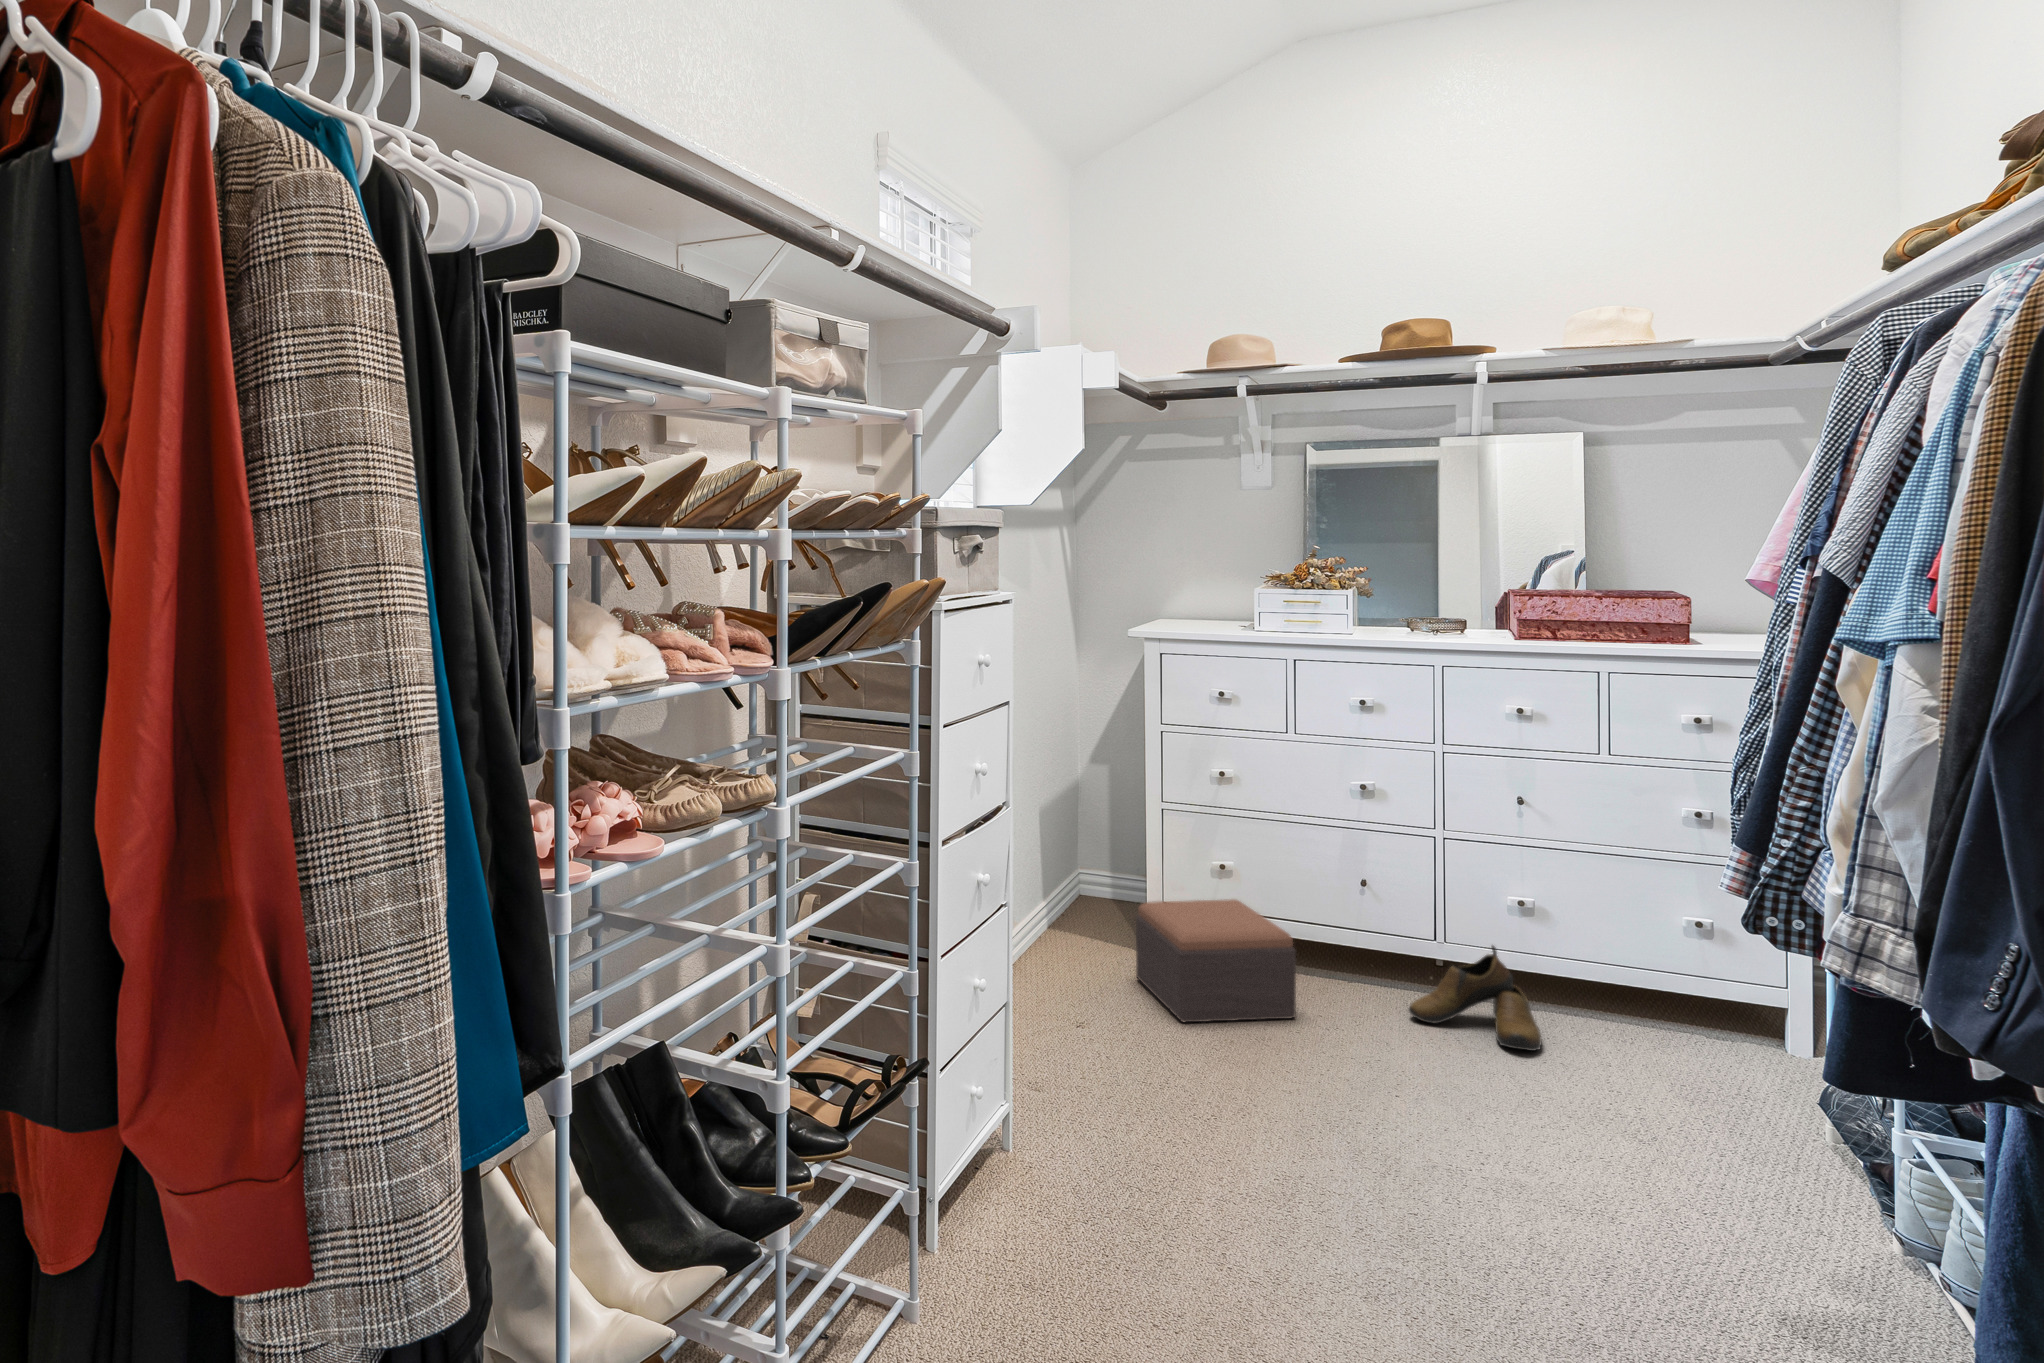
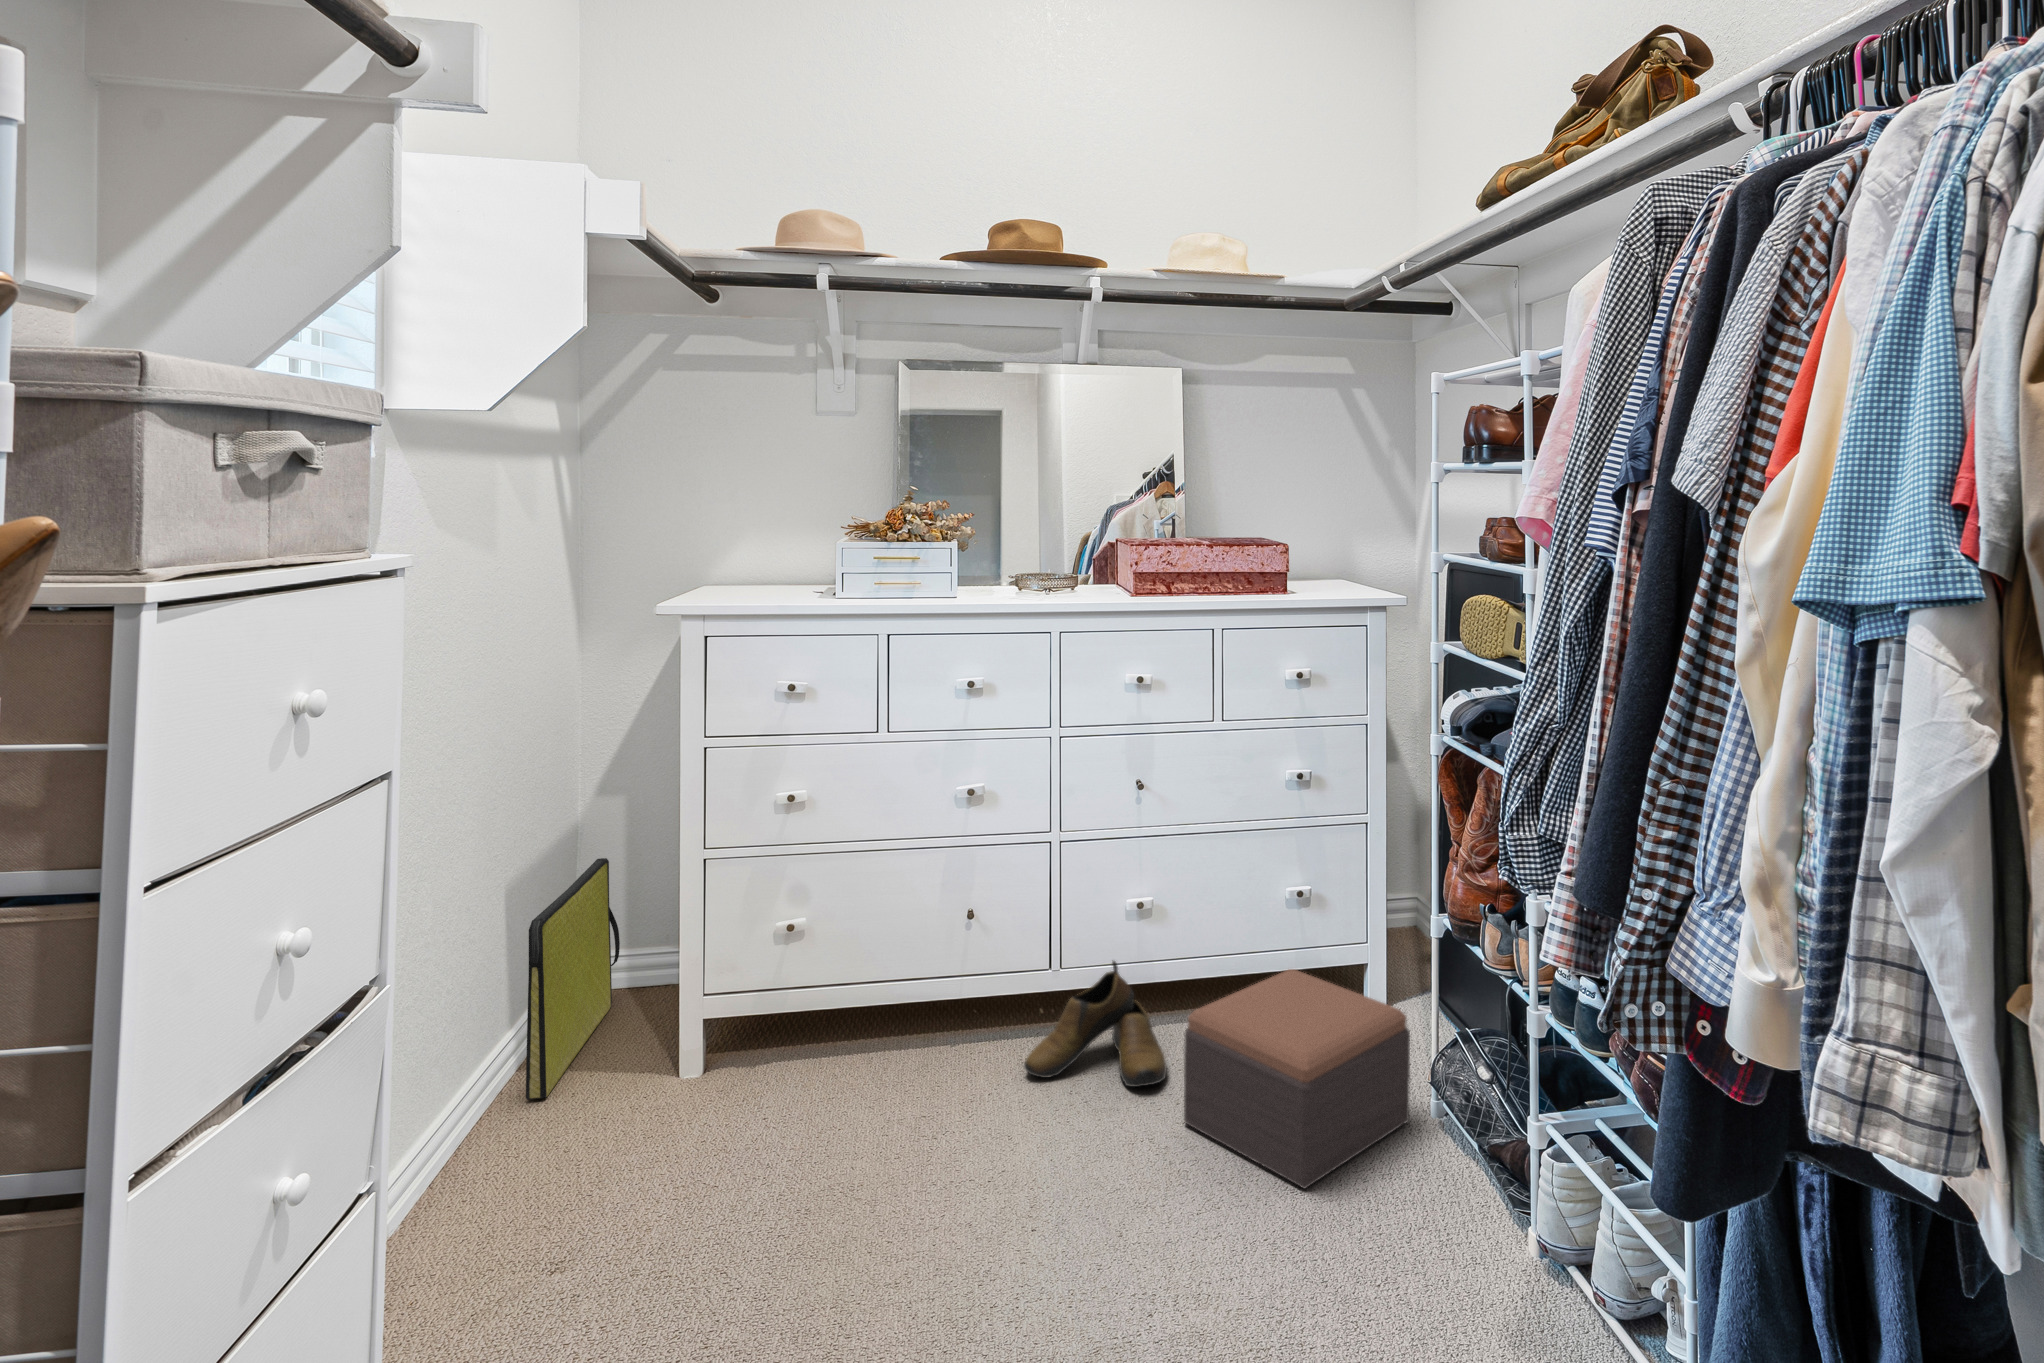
bag: none [1056,803,1105,947] -> present [526,858,620,1100]
footstool: present [1136,899,1296,1022] -> present [1184,969,1410,1188]

